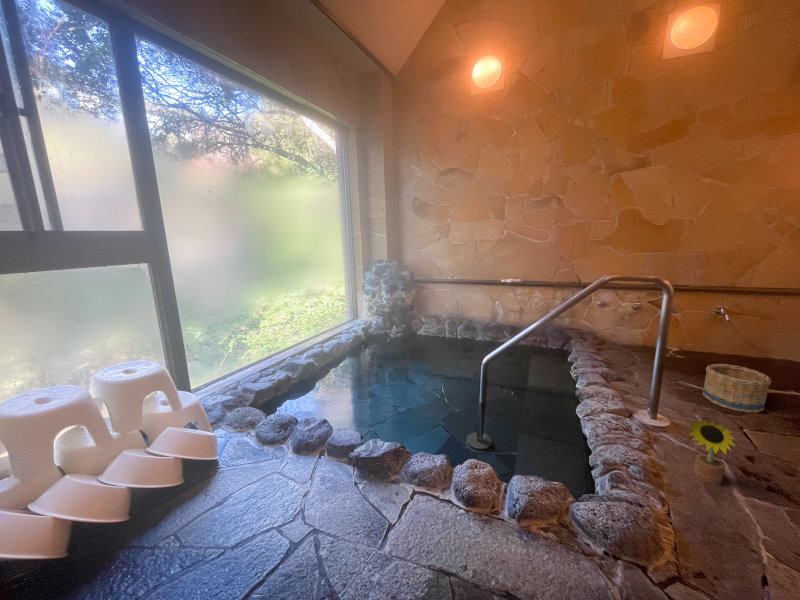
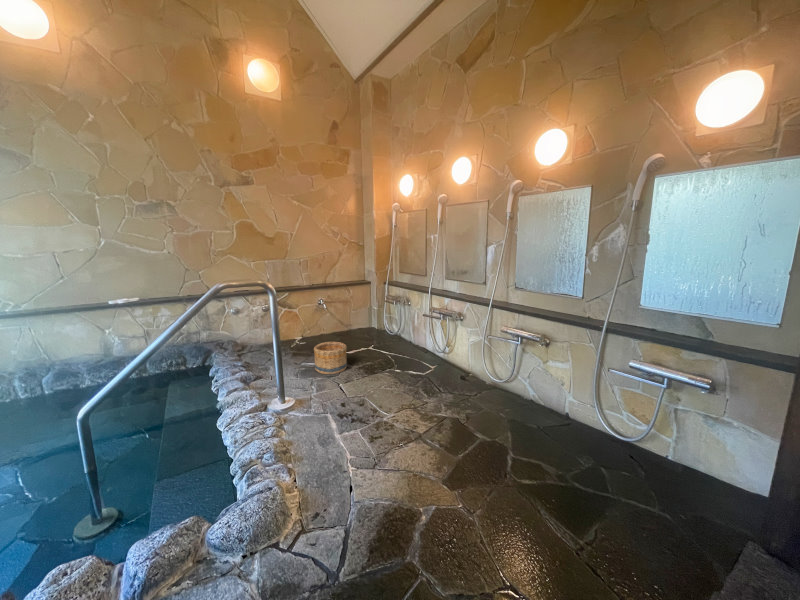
decorative plant: present [687,420,735,485] -> none [299,388,328,437]

